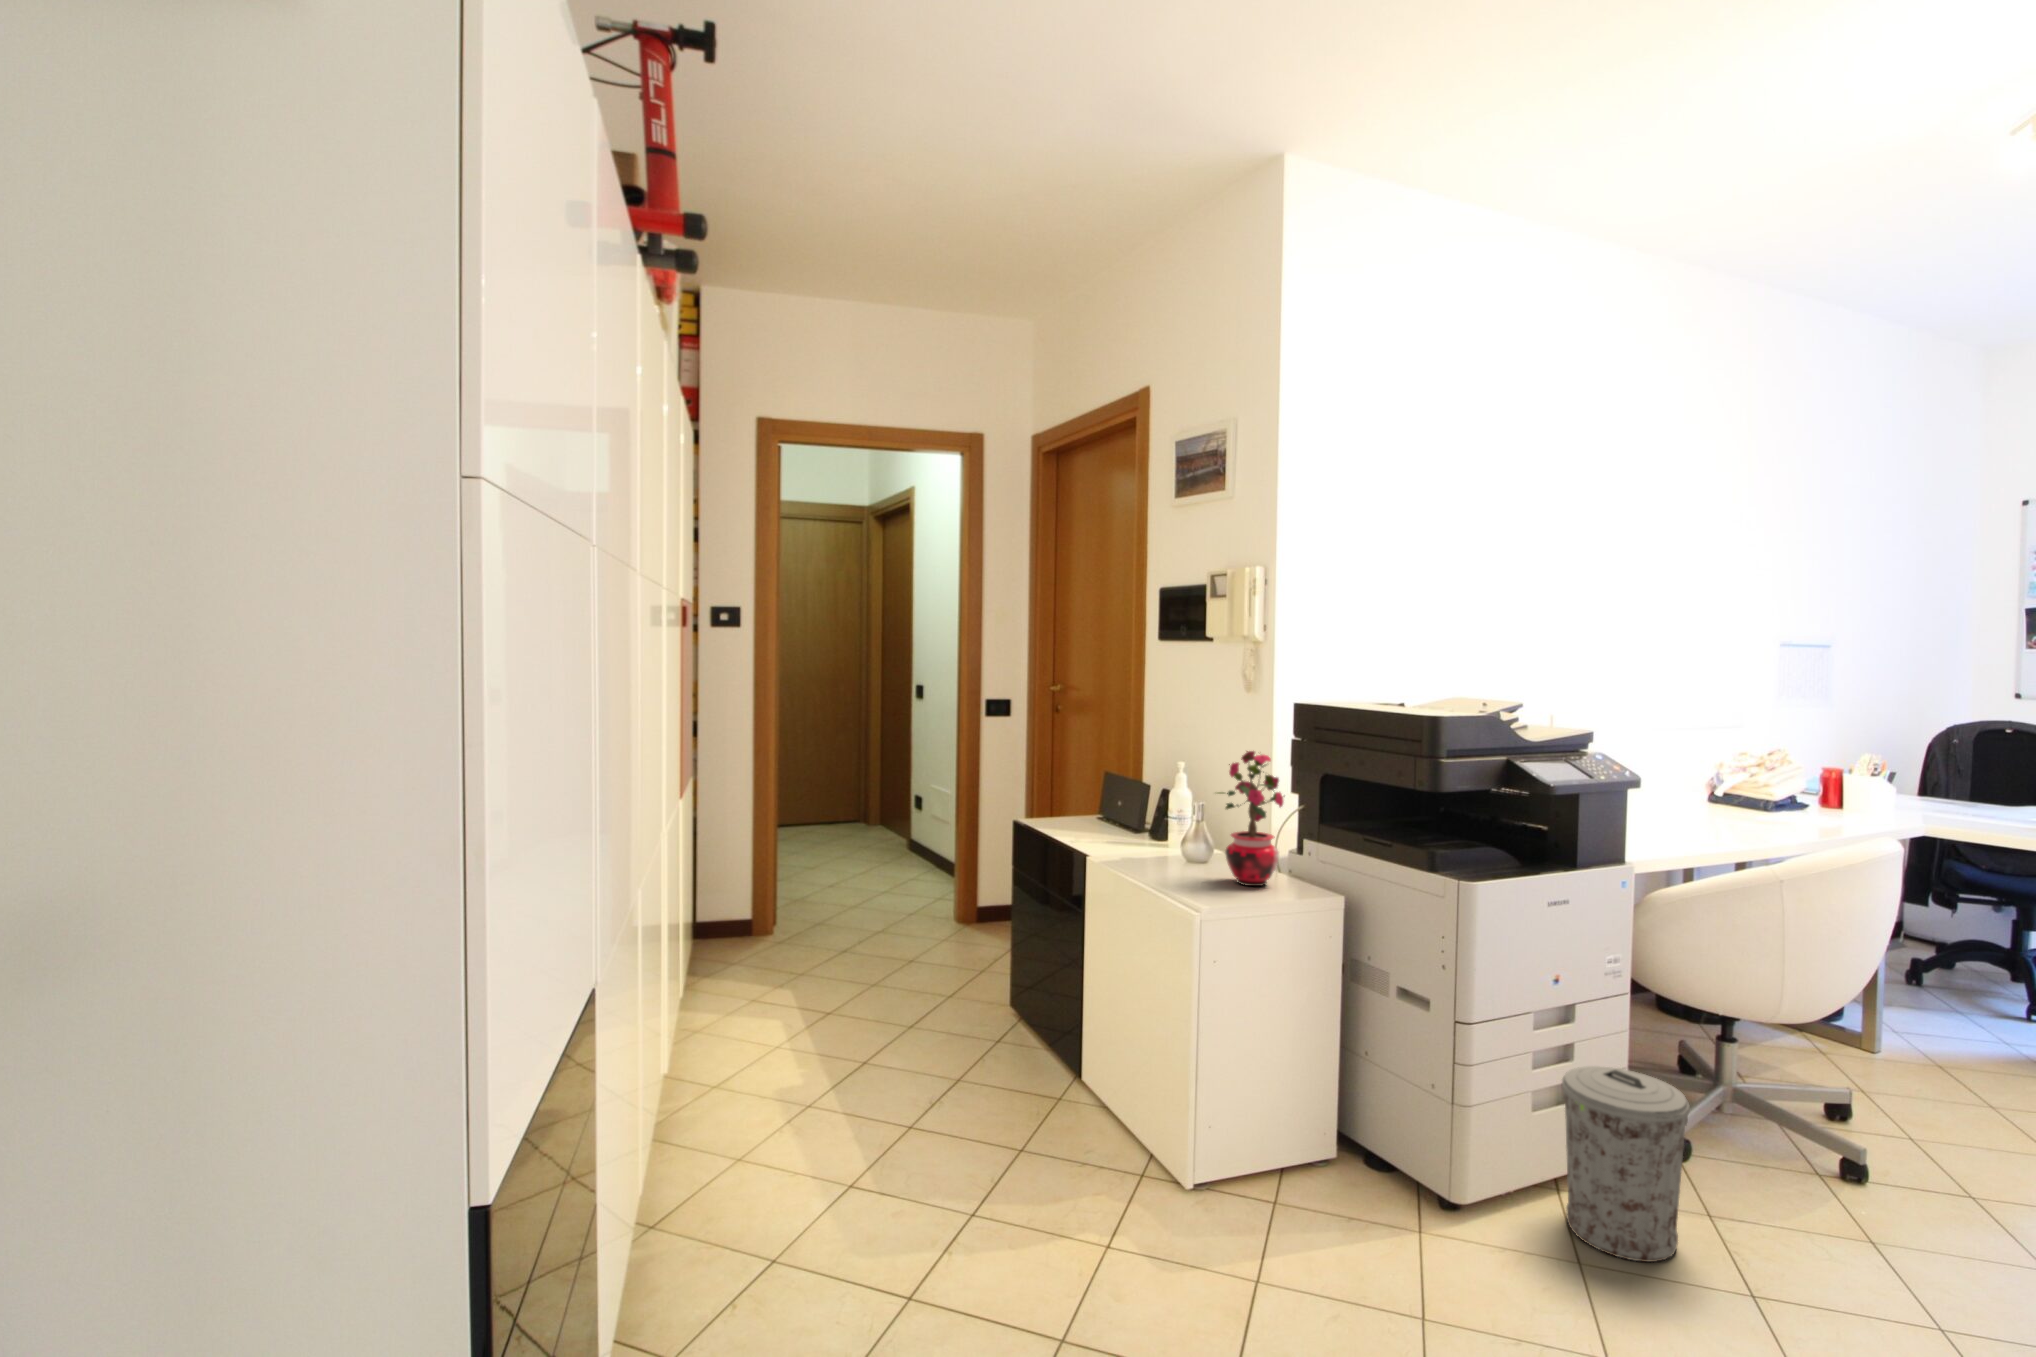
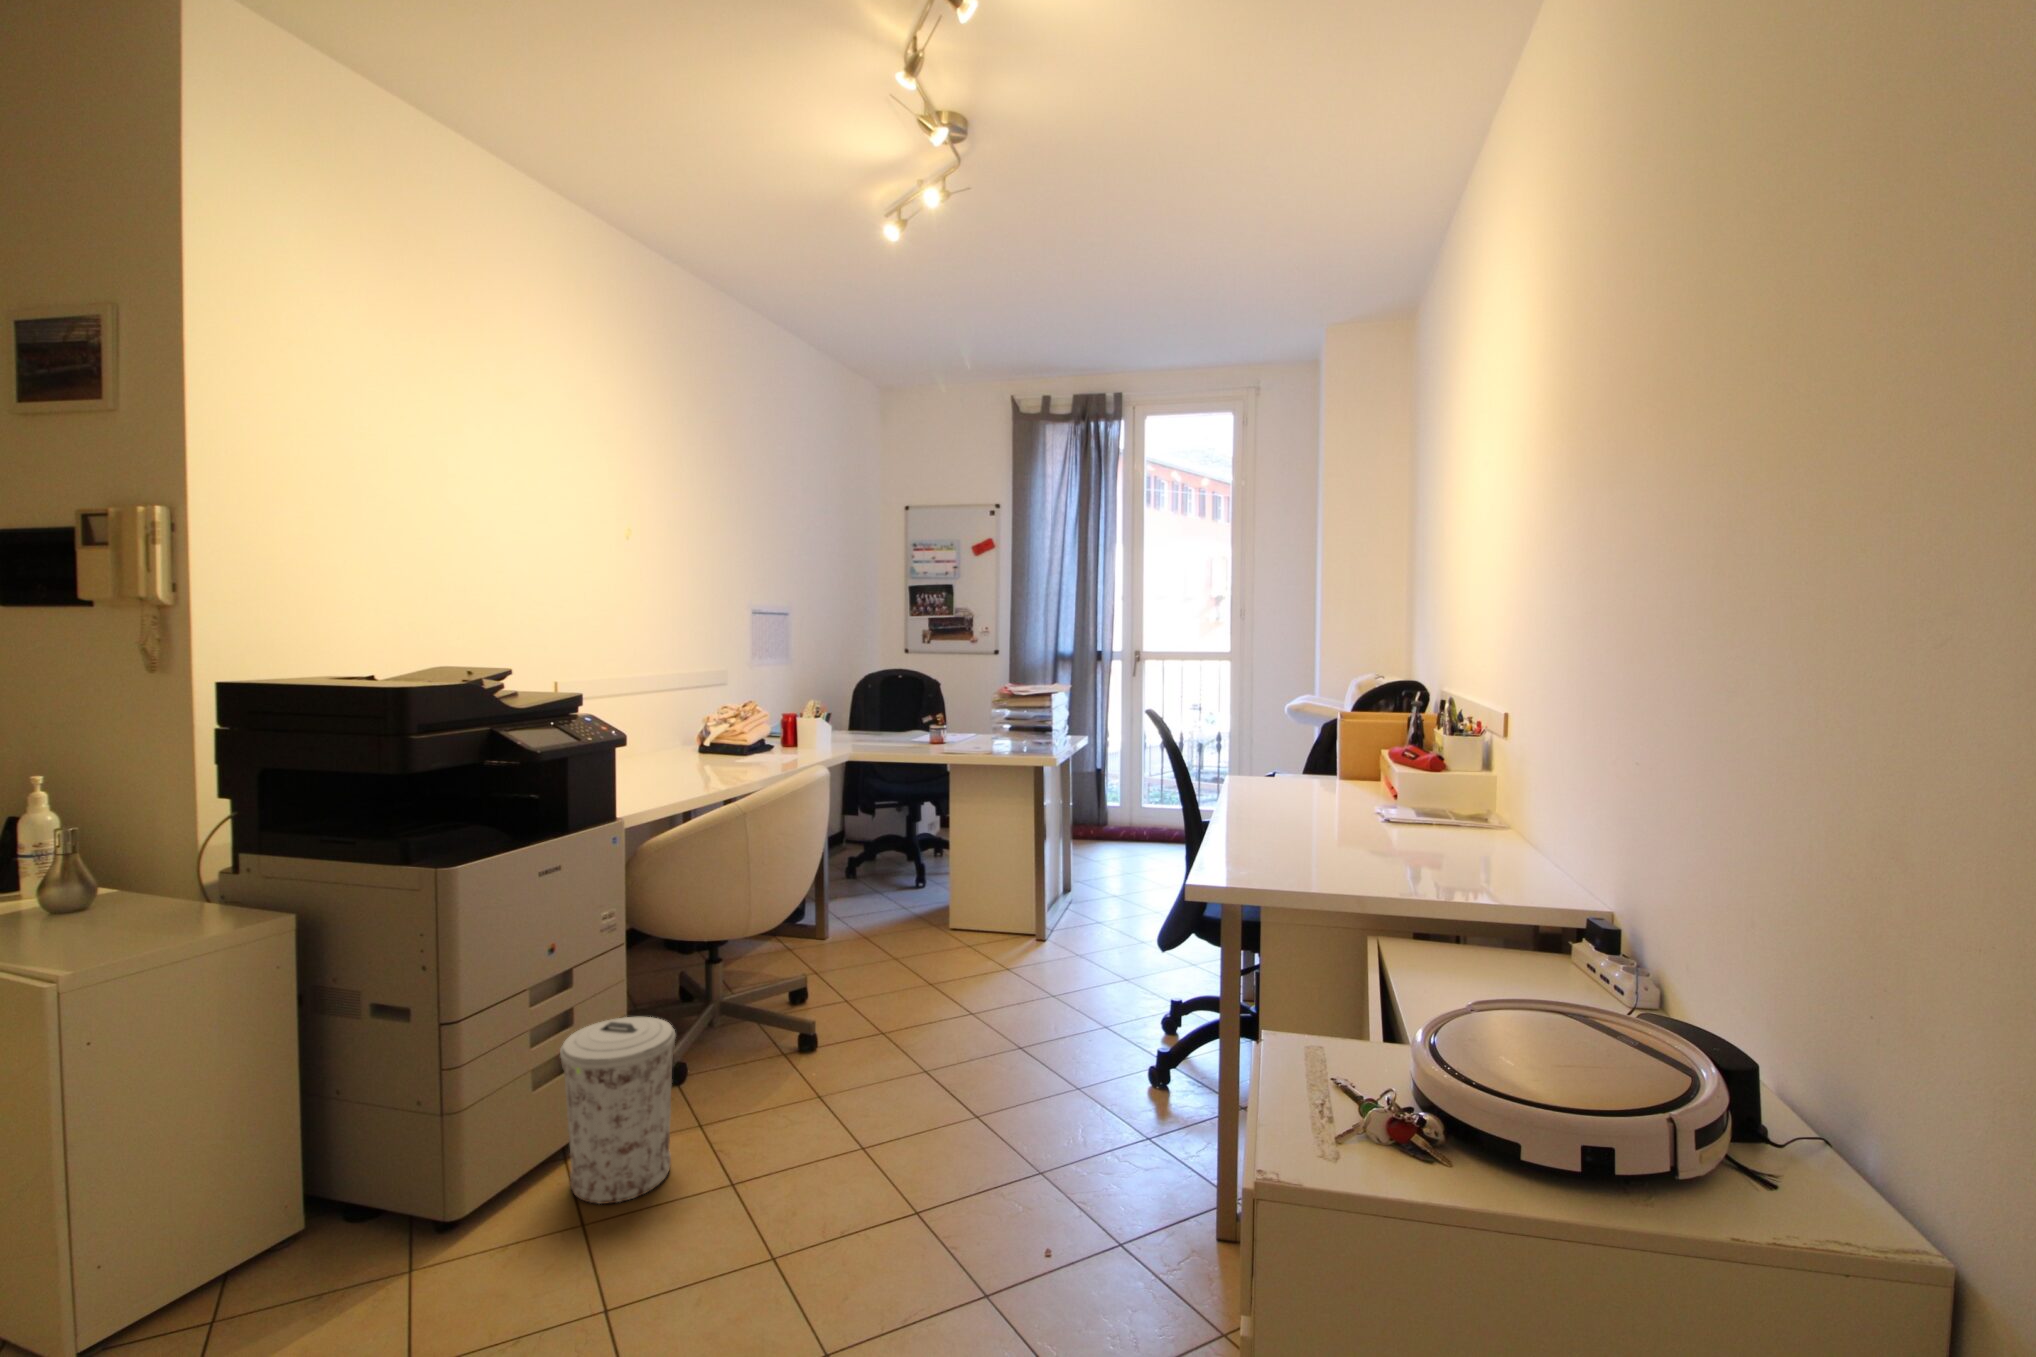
potted plant: present [1218,751,1284,886] -> none [68,748,199,931]

